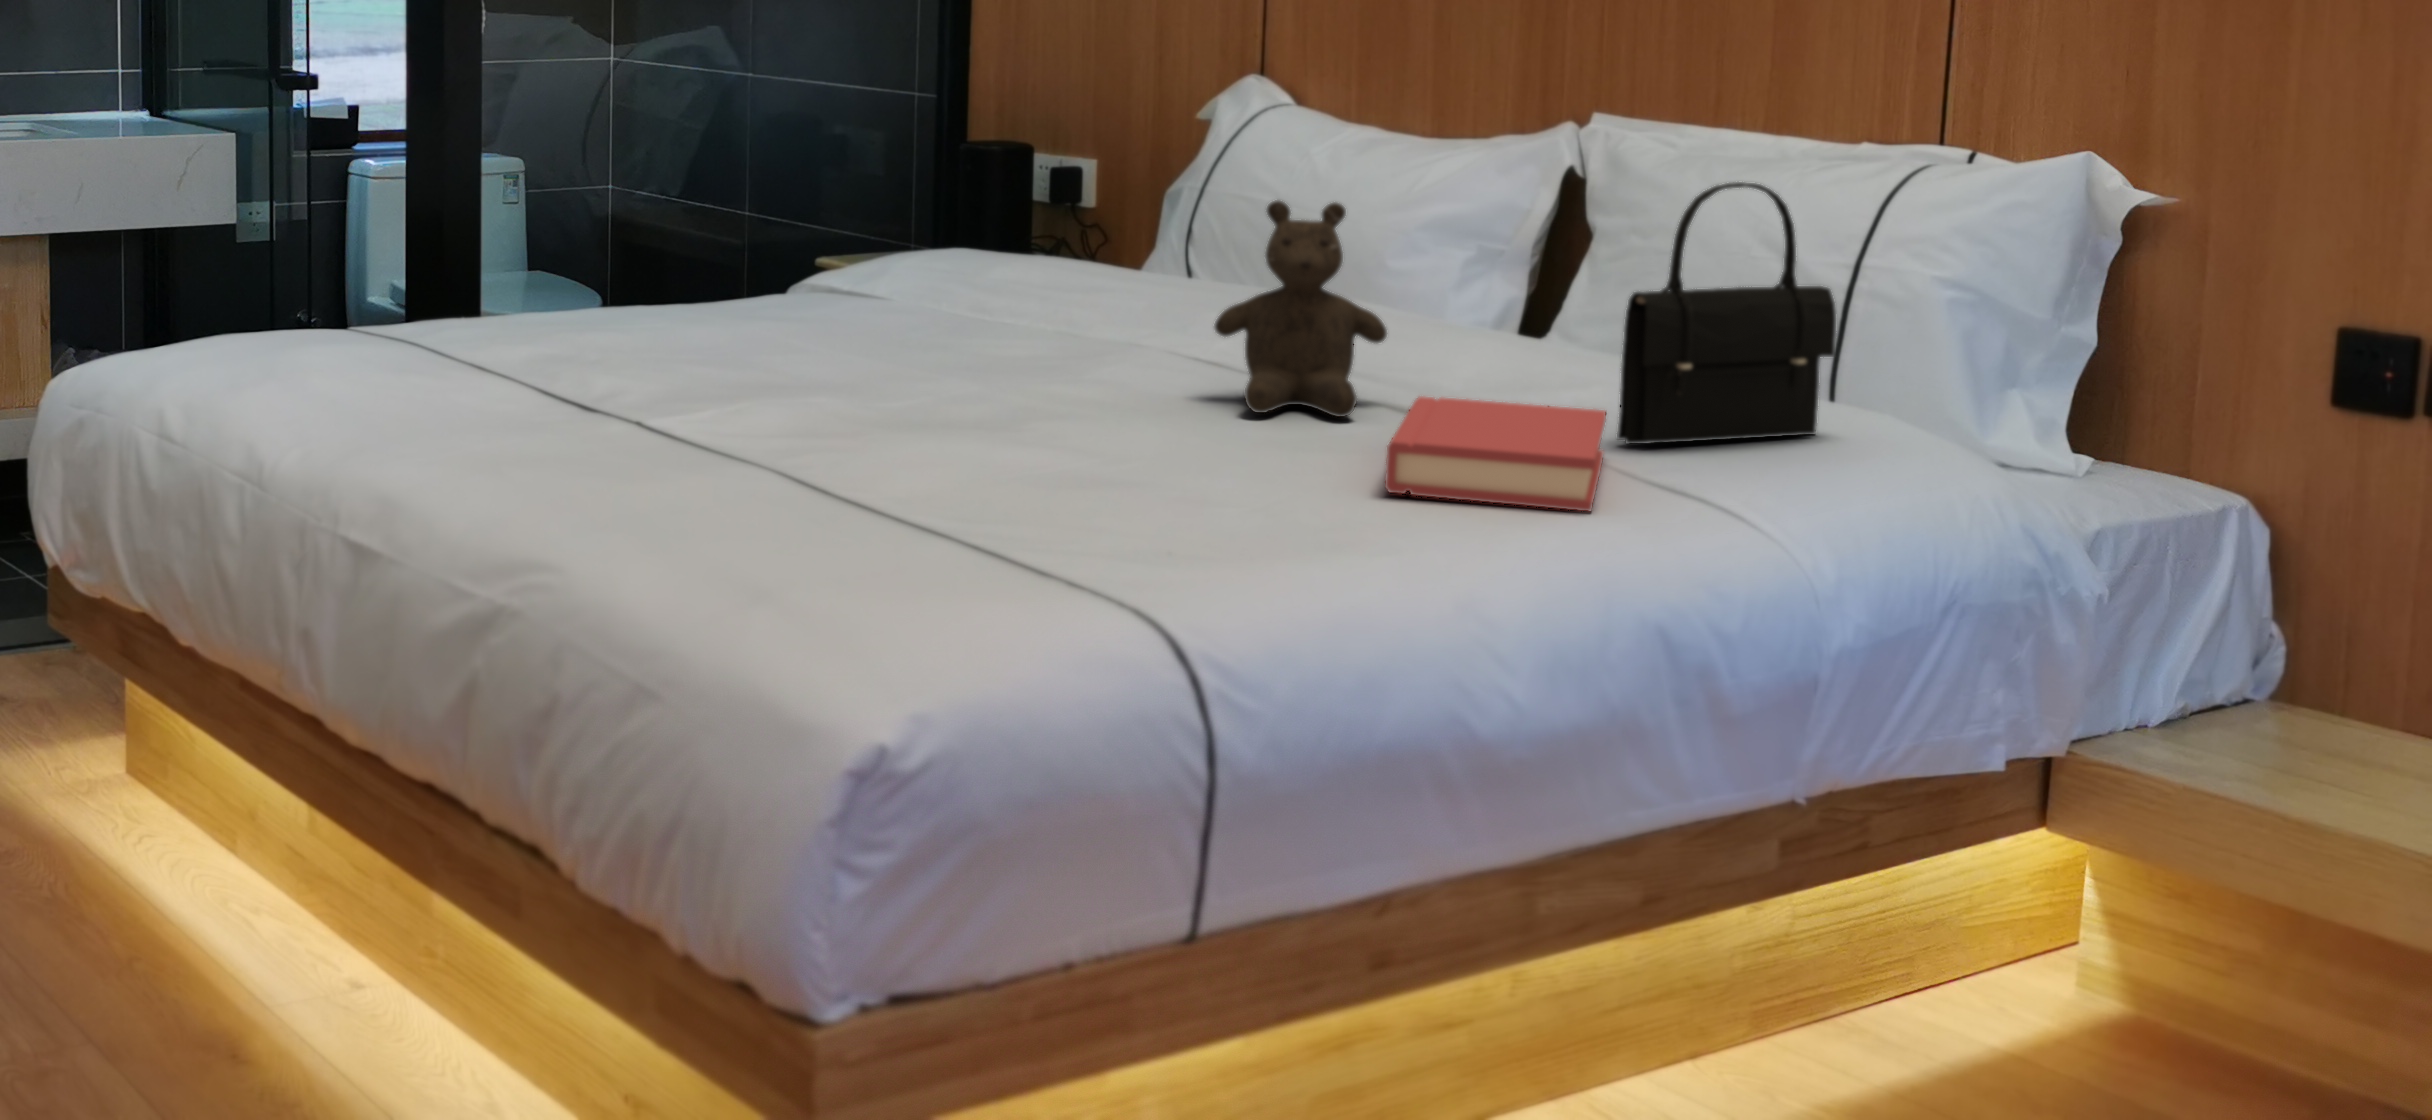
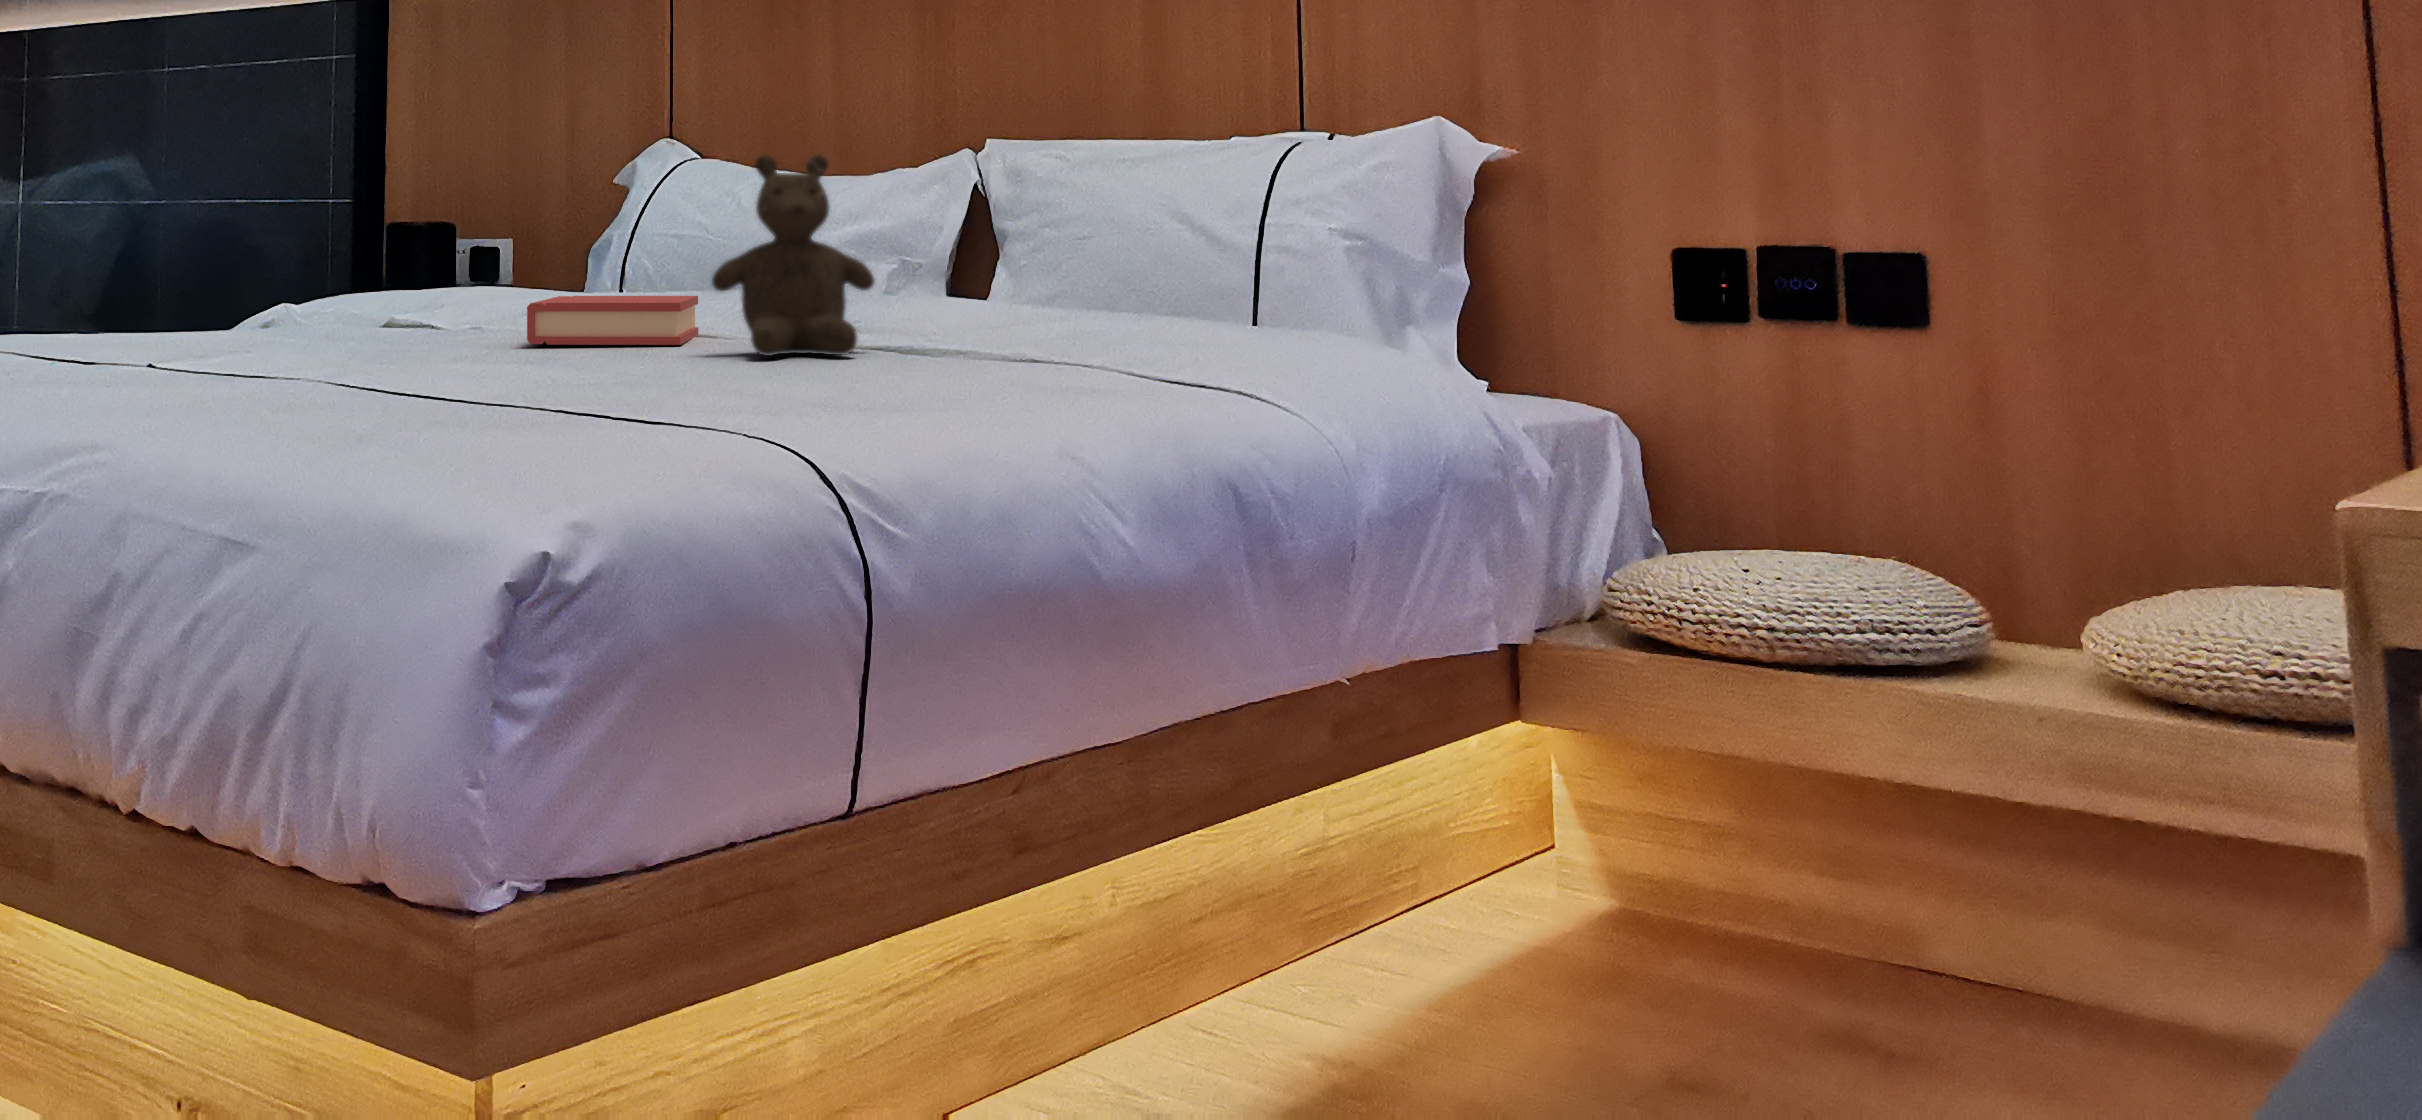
handbag: present [1617,182,1836,444] -> none [1103,104,1284,354]
hardback book: present [1385,397,1606,511] -> present [527,296,699,345]

